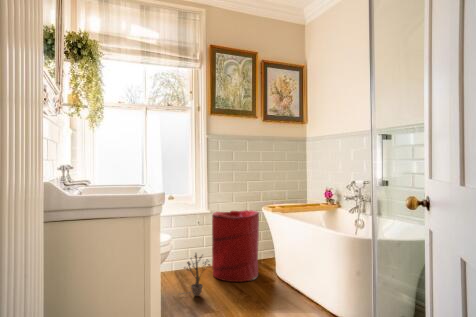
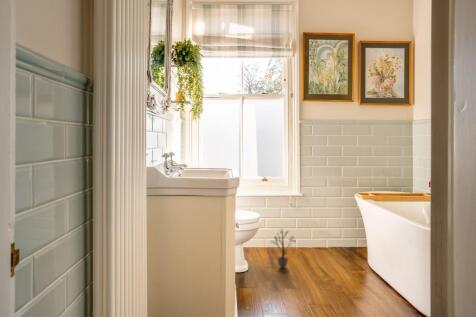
laundry hamper: present [212,210,259,282] -> none [303,195,350,262]

